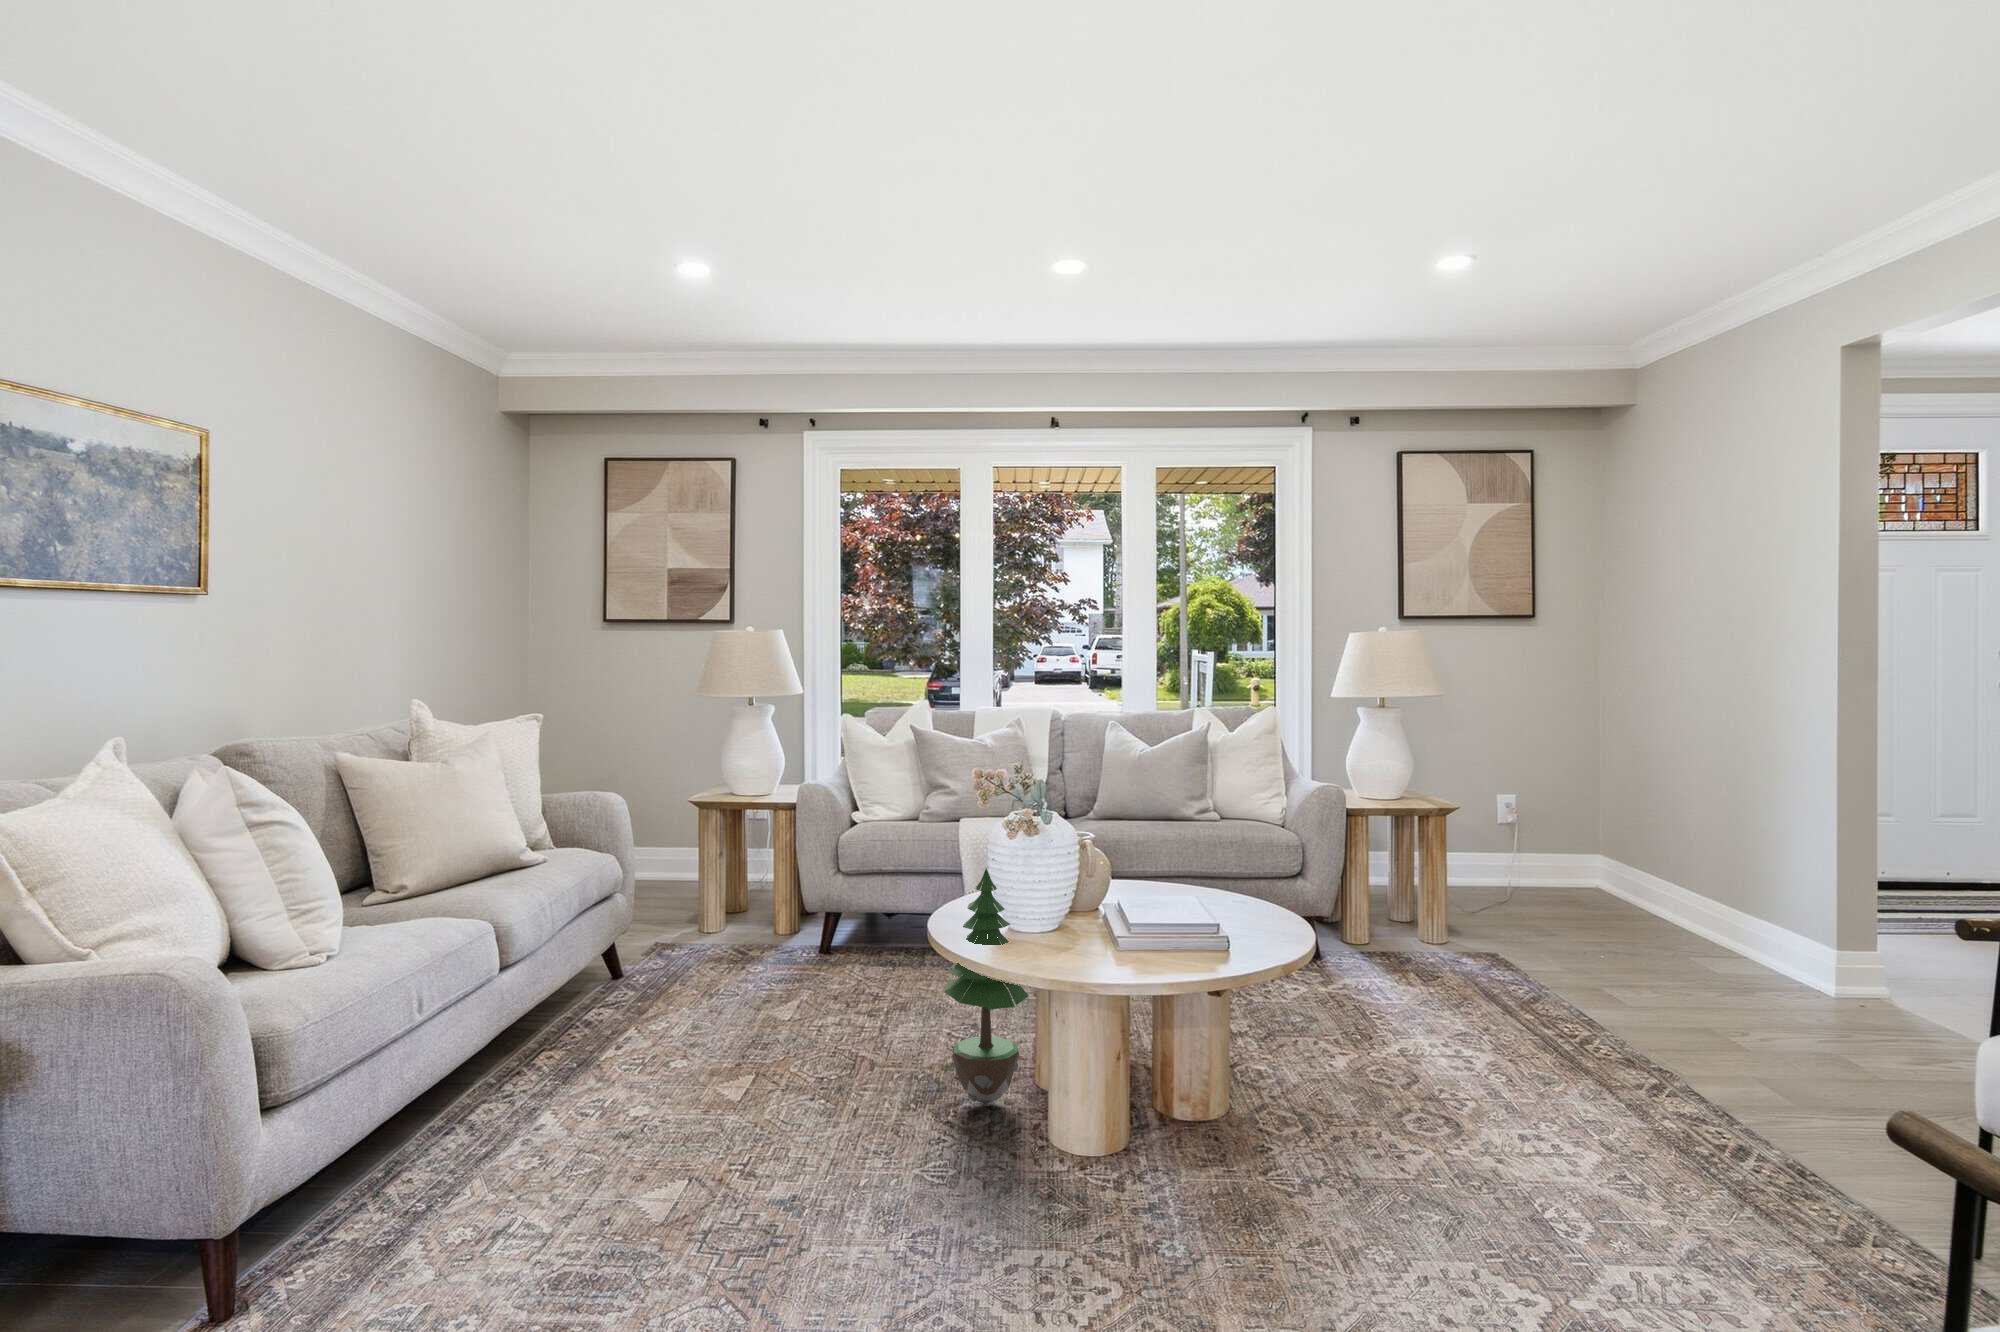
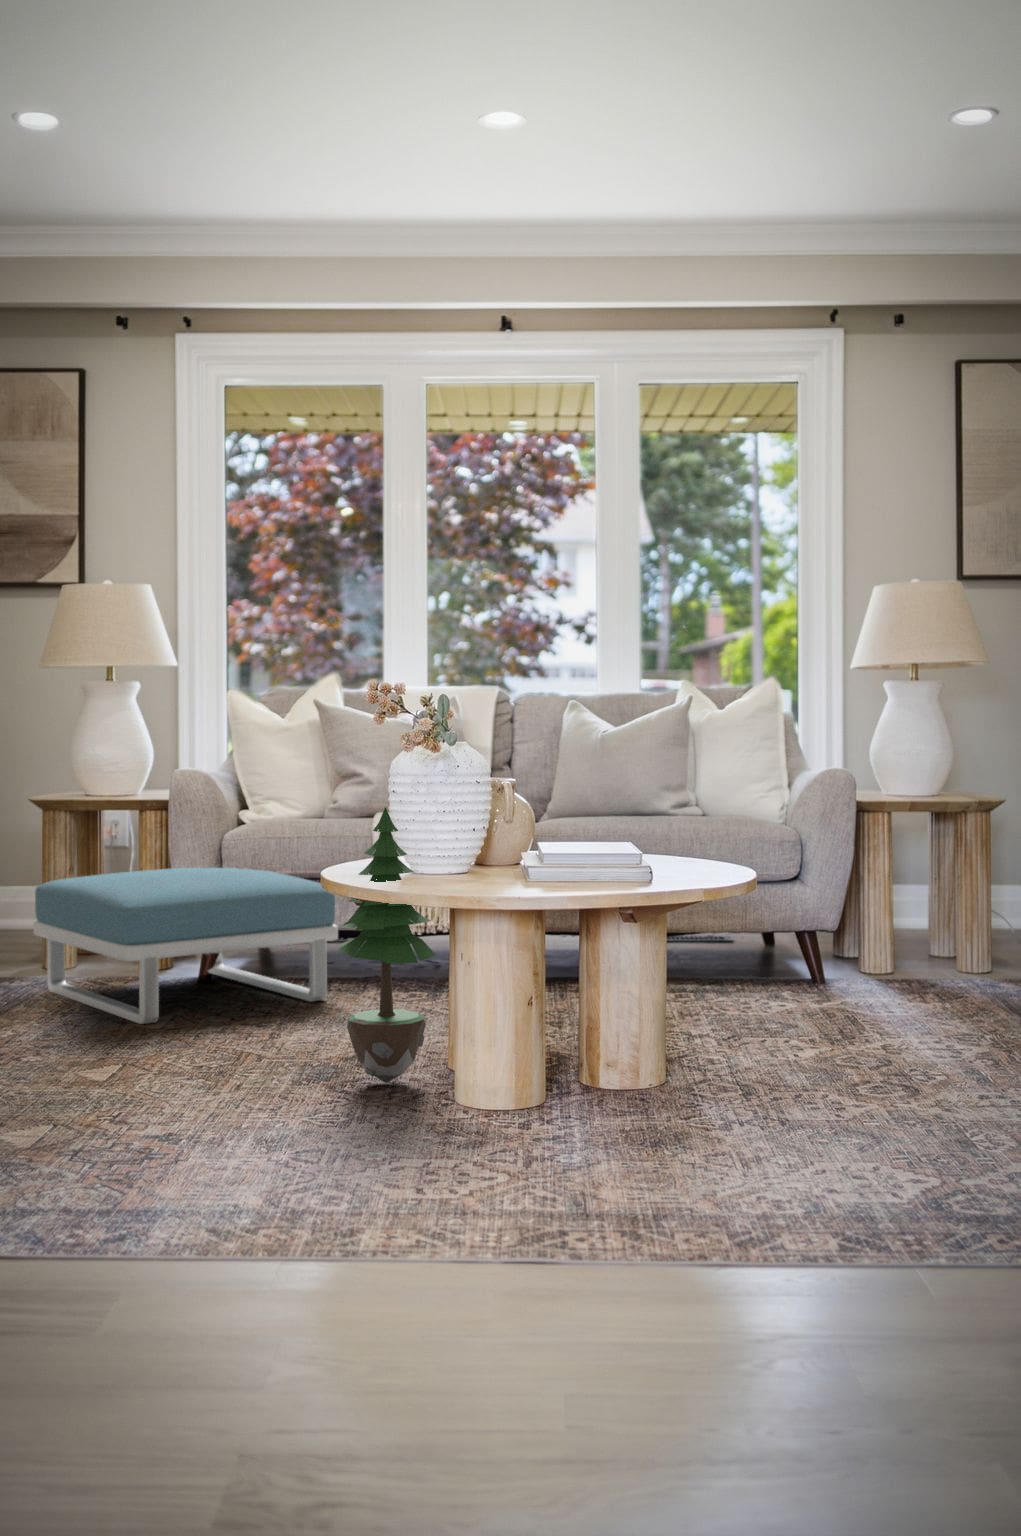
footstool: none [689,861,933,1013] -> present [33,867,338,1024]

